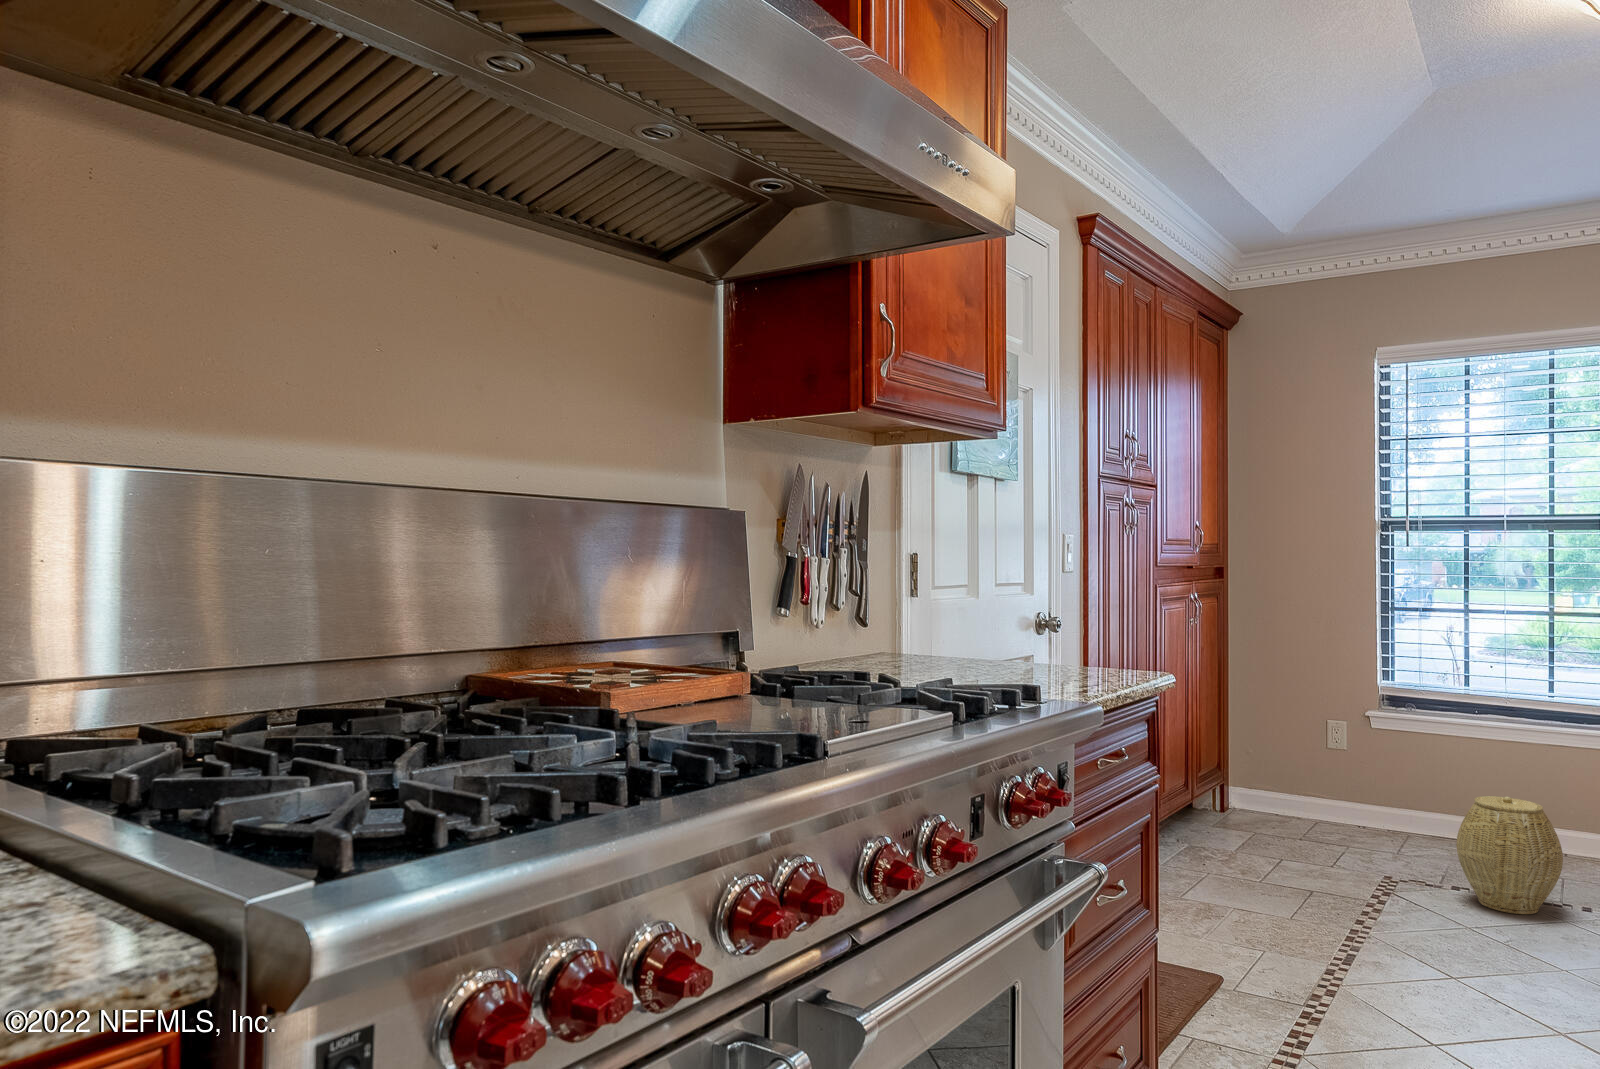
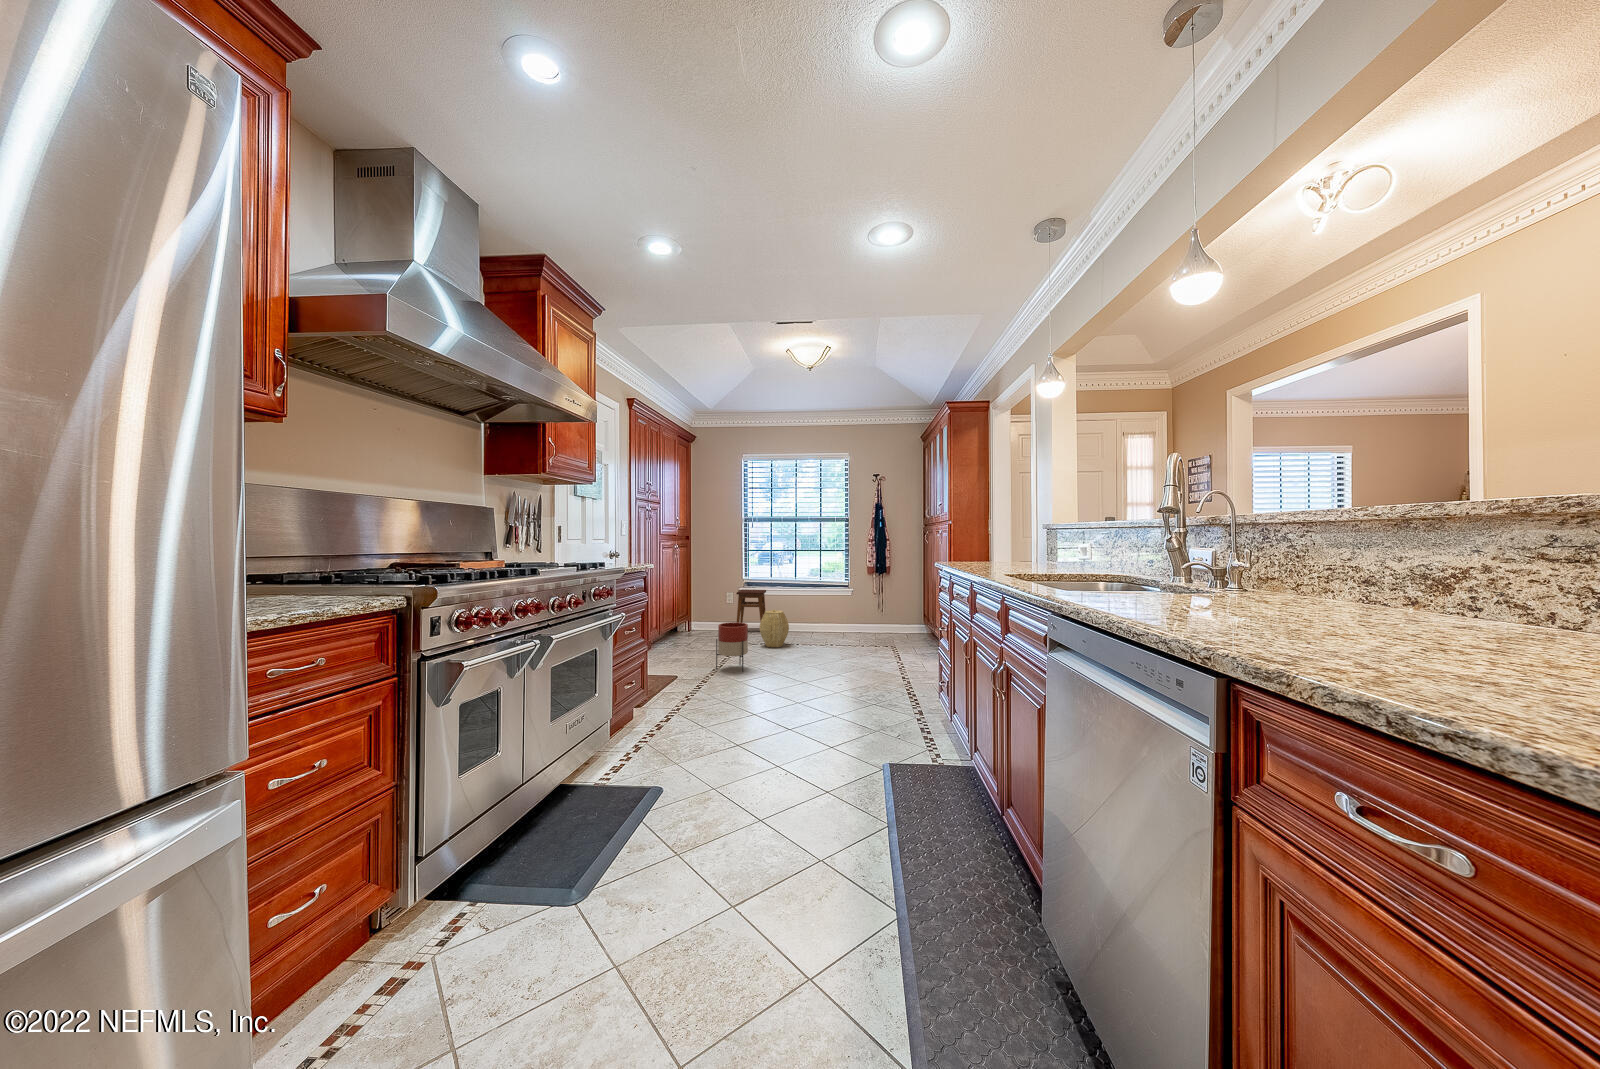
stool: none [1361,715,1454,849] -> present [736,590,766,623]
planter: none [1342,838,1451,1008] -> present [716,622,748,672]

